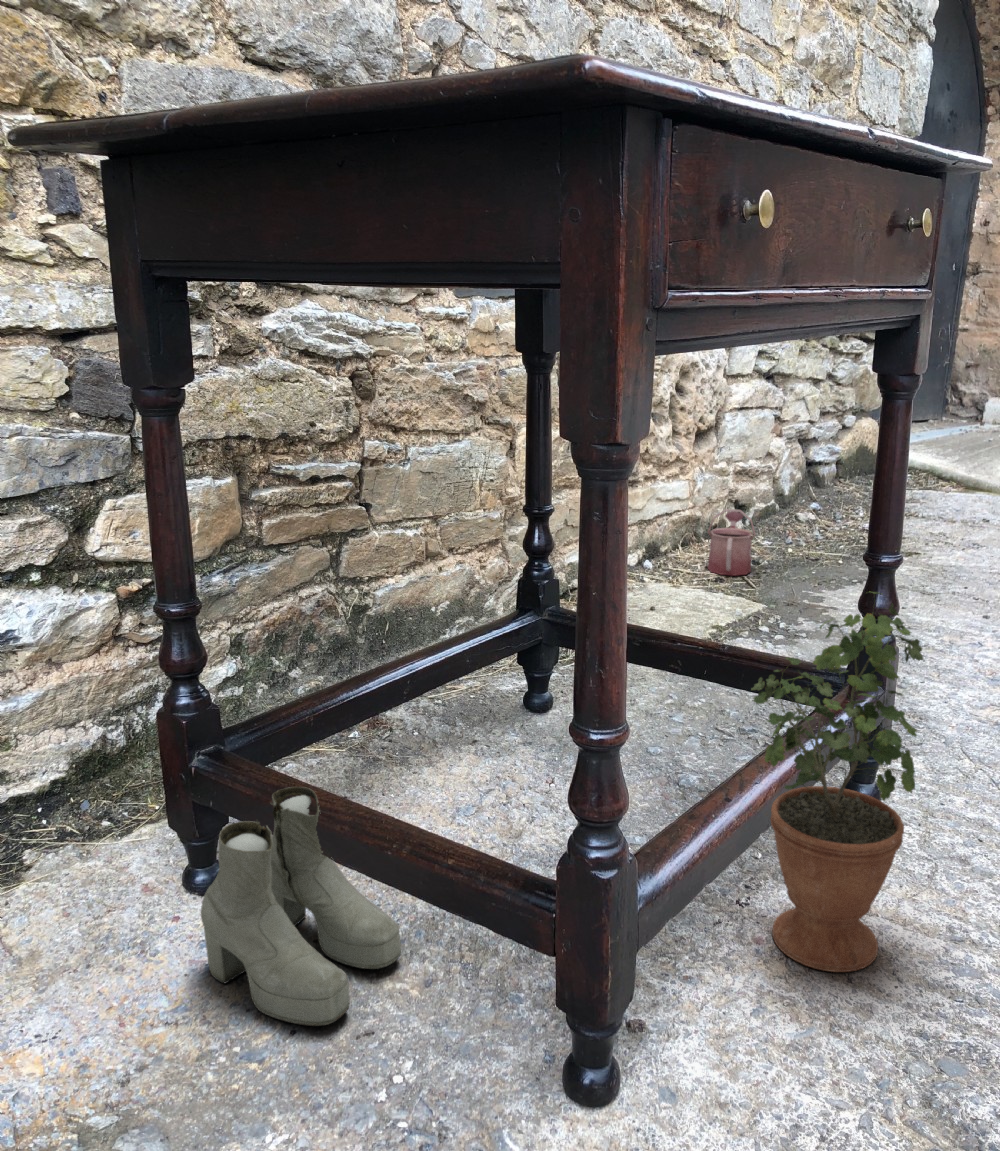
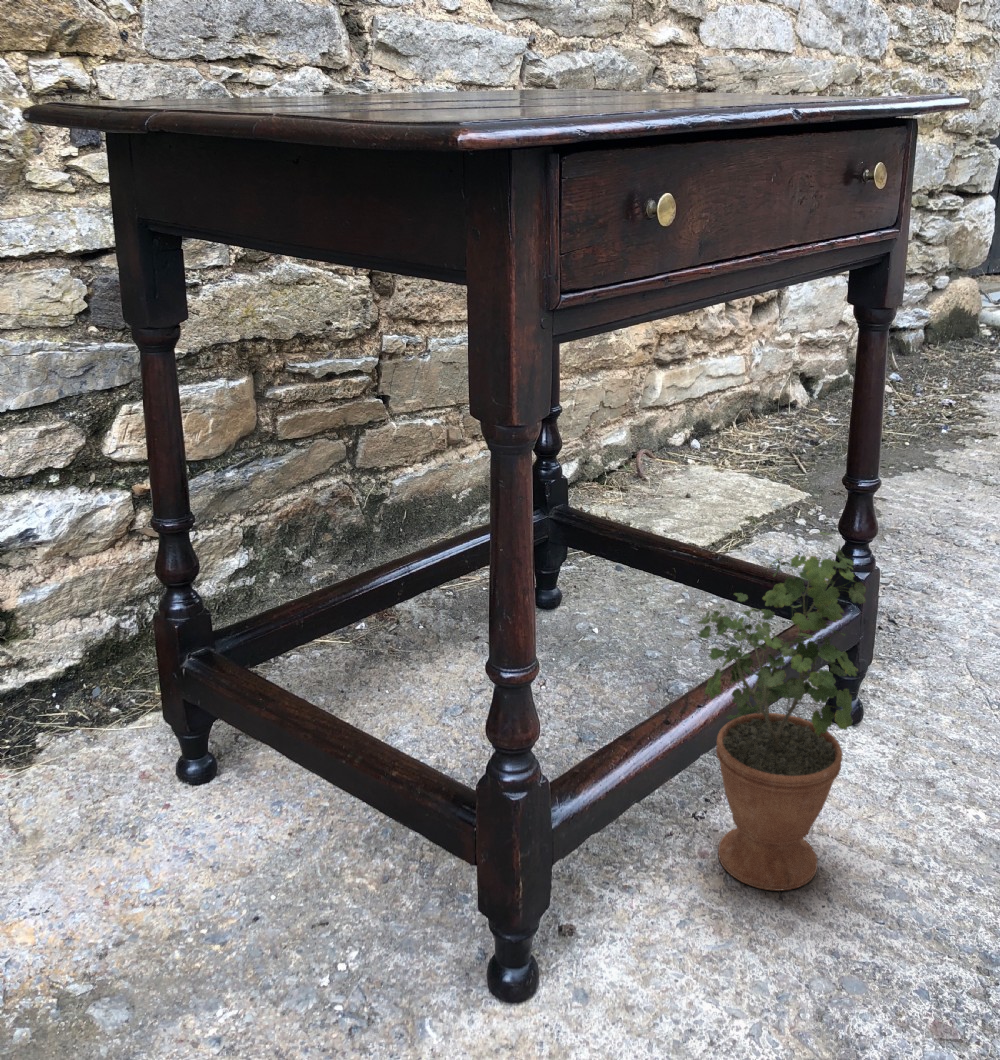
watering can: present [708,509,756,576] -> none [759,389,810,459]
boots: present [201,787,401,1026] -> none [182,694,364,913]

